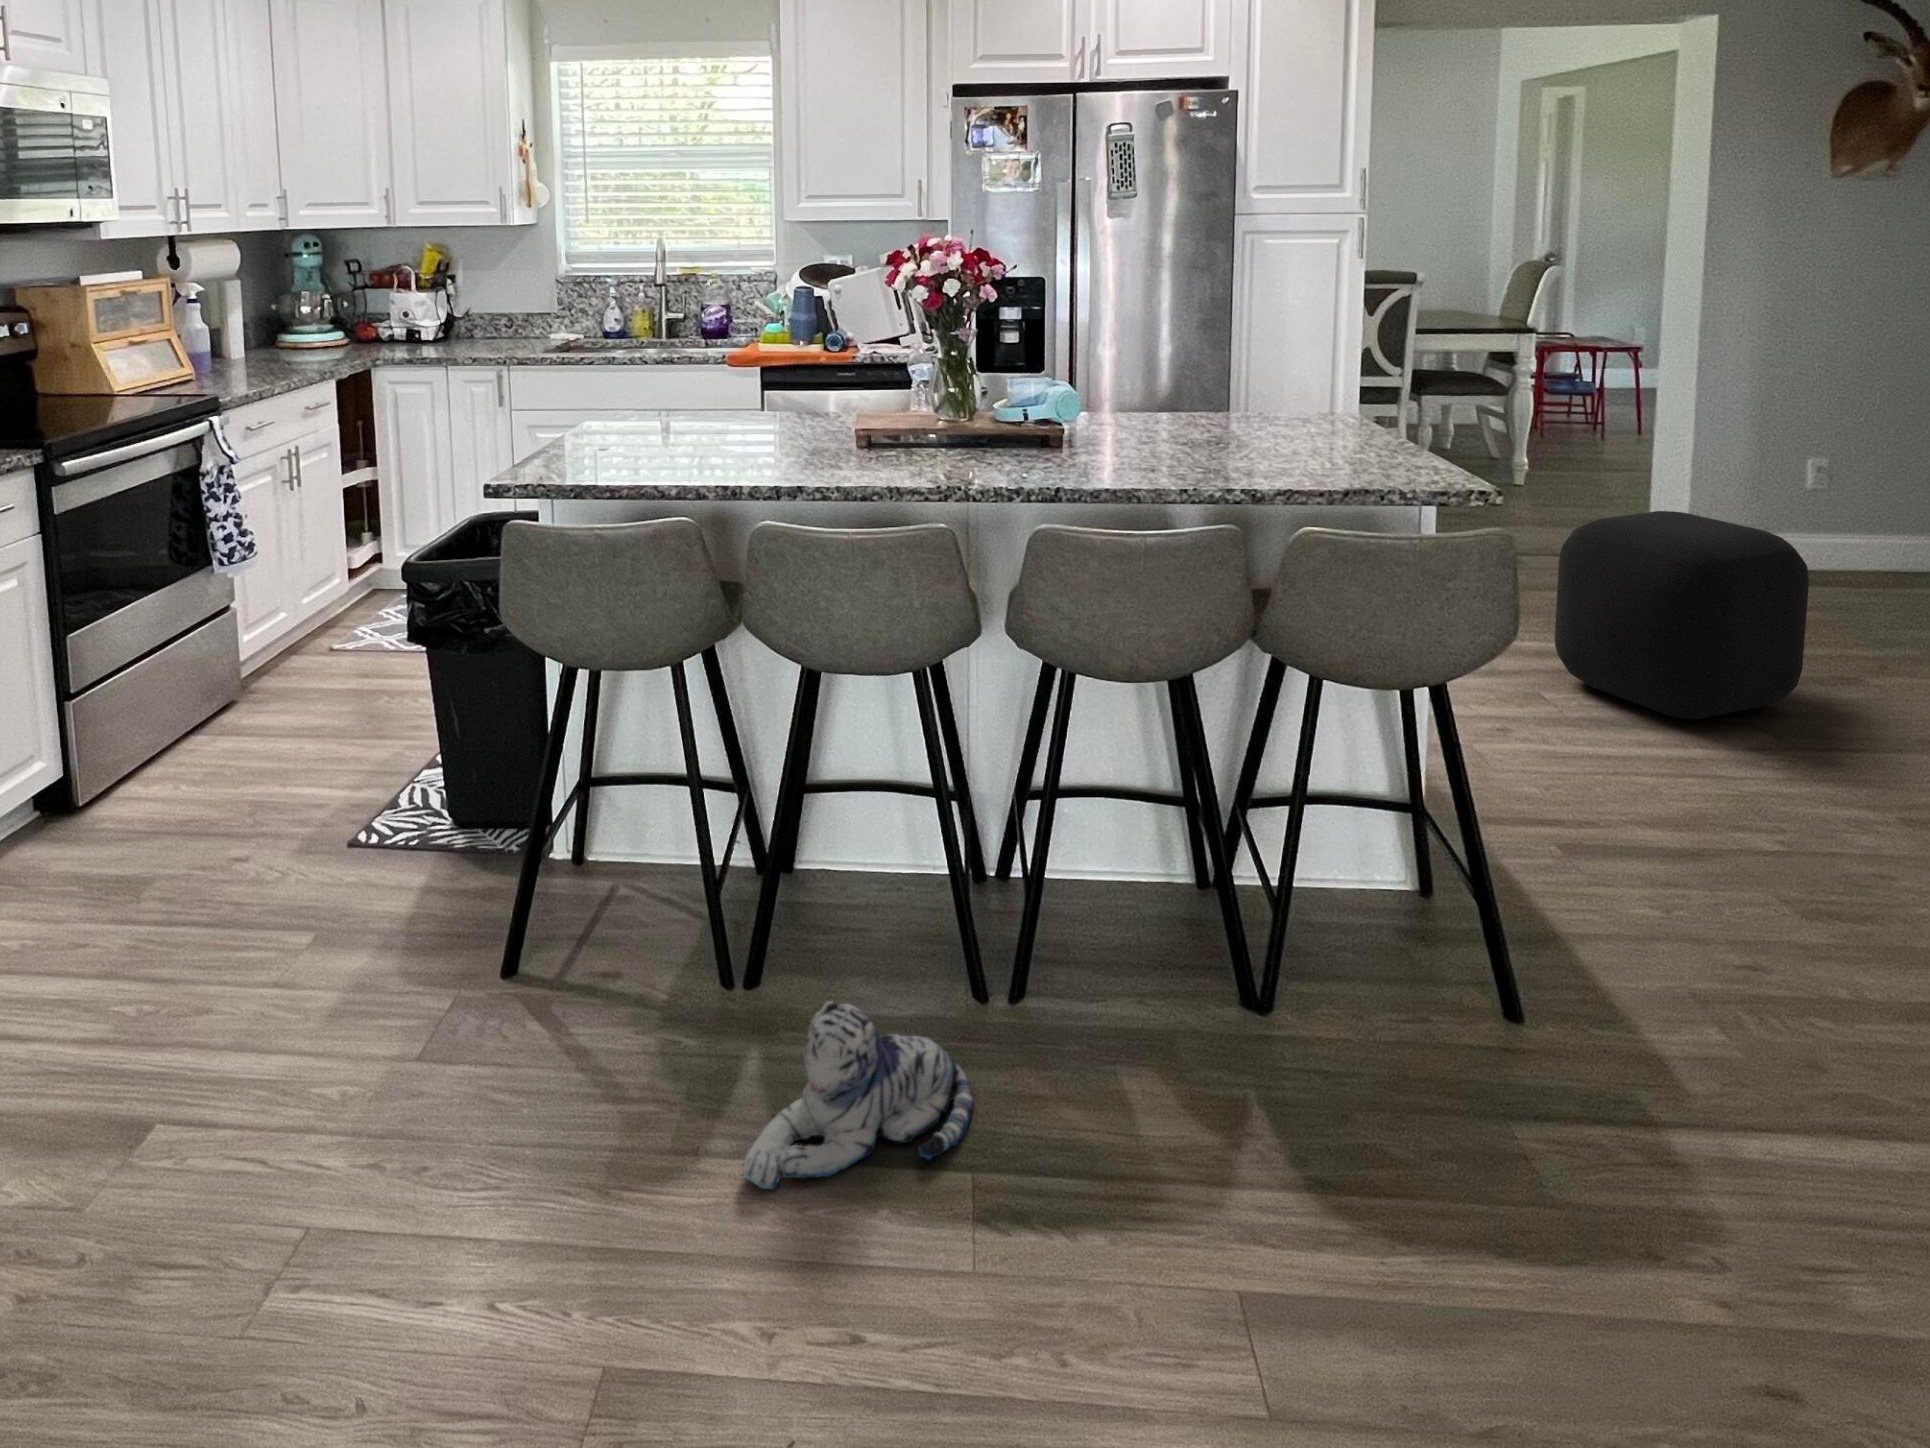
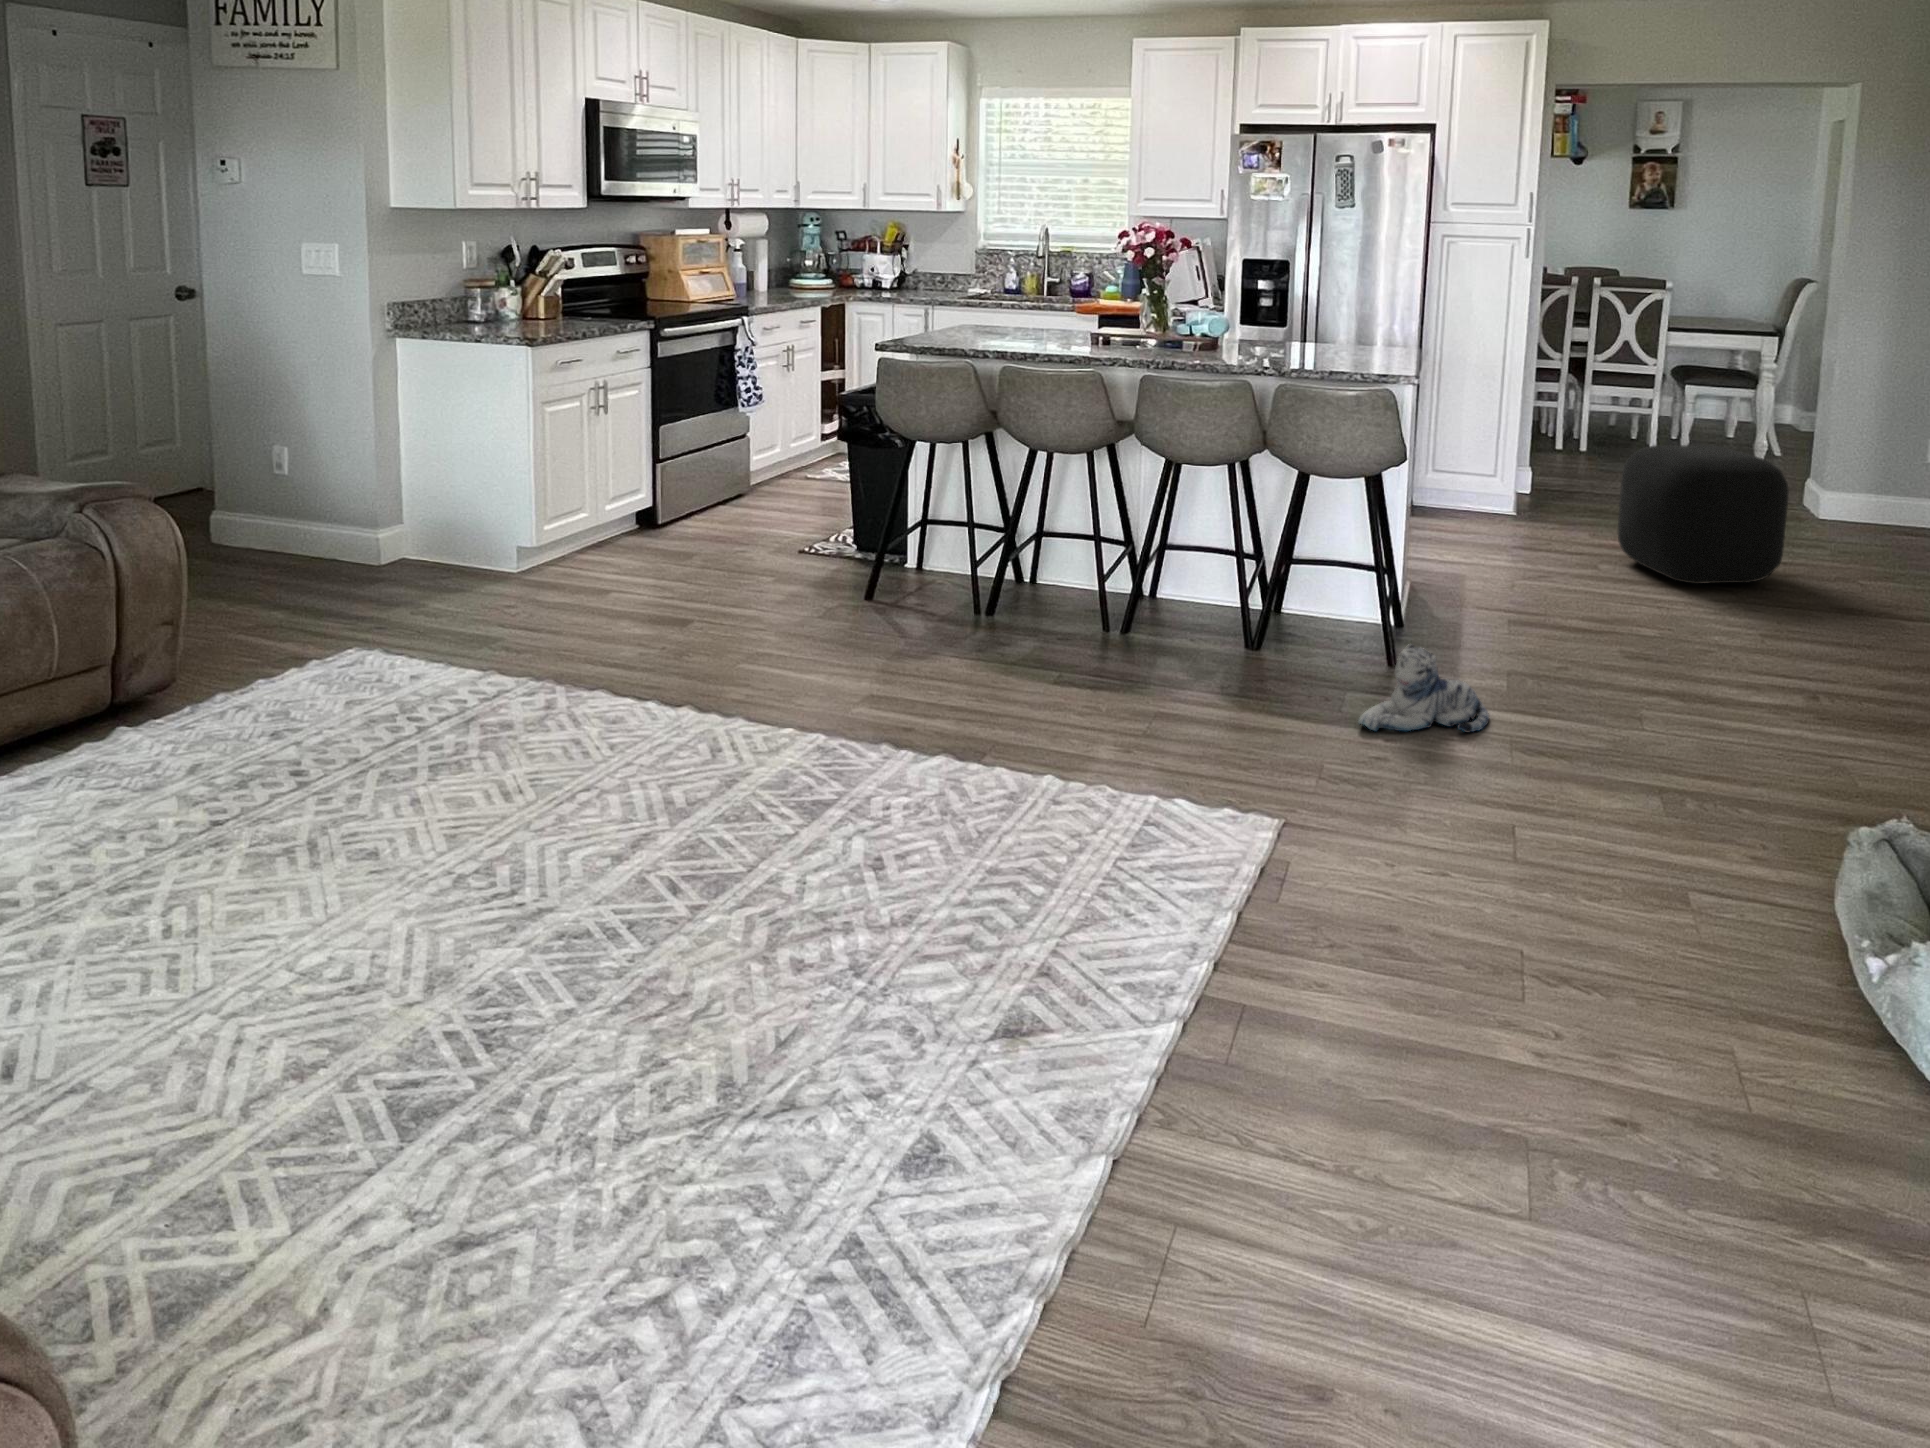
plush toy: present [742,1001,974,1189] -> present [1358,644,1489,732]

